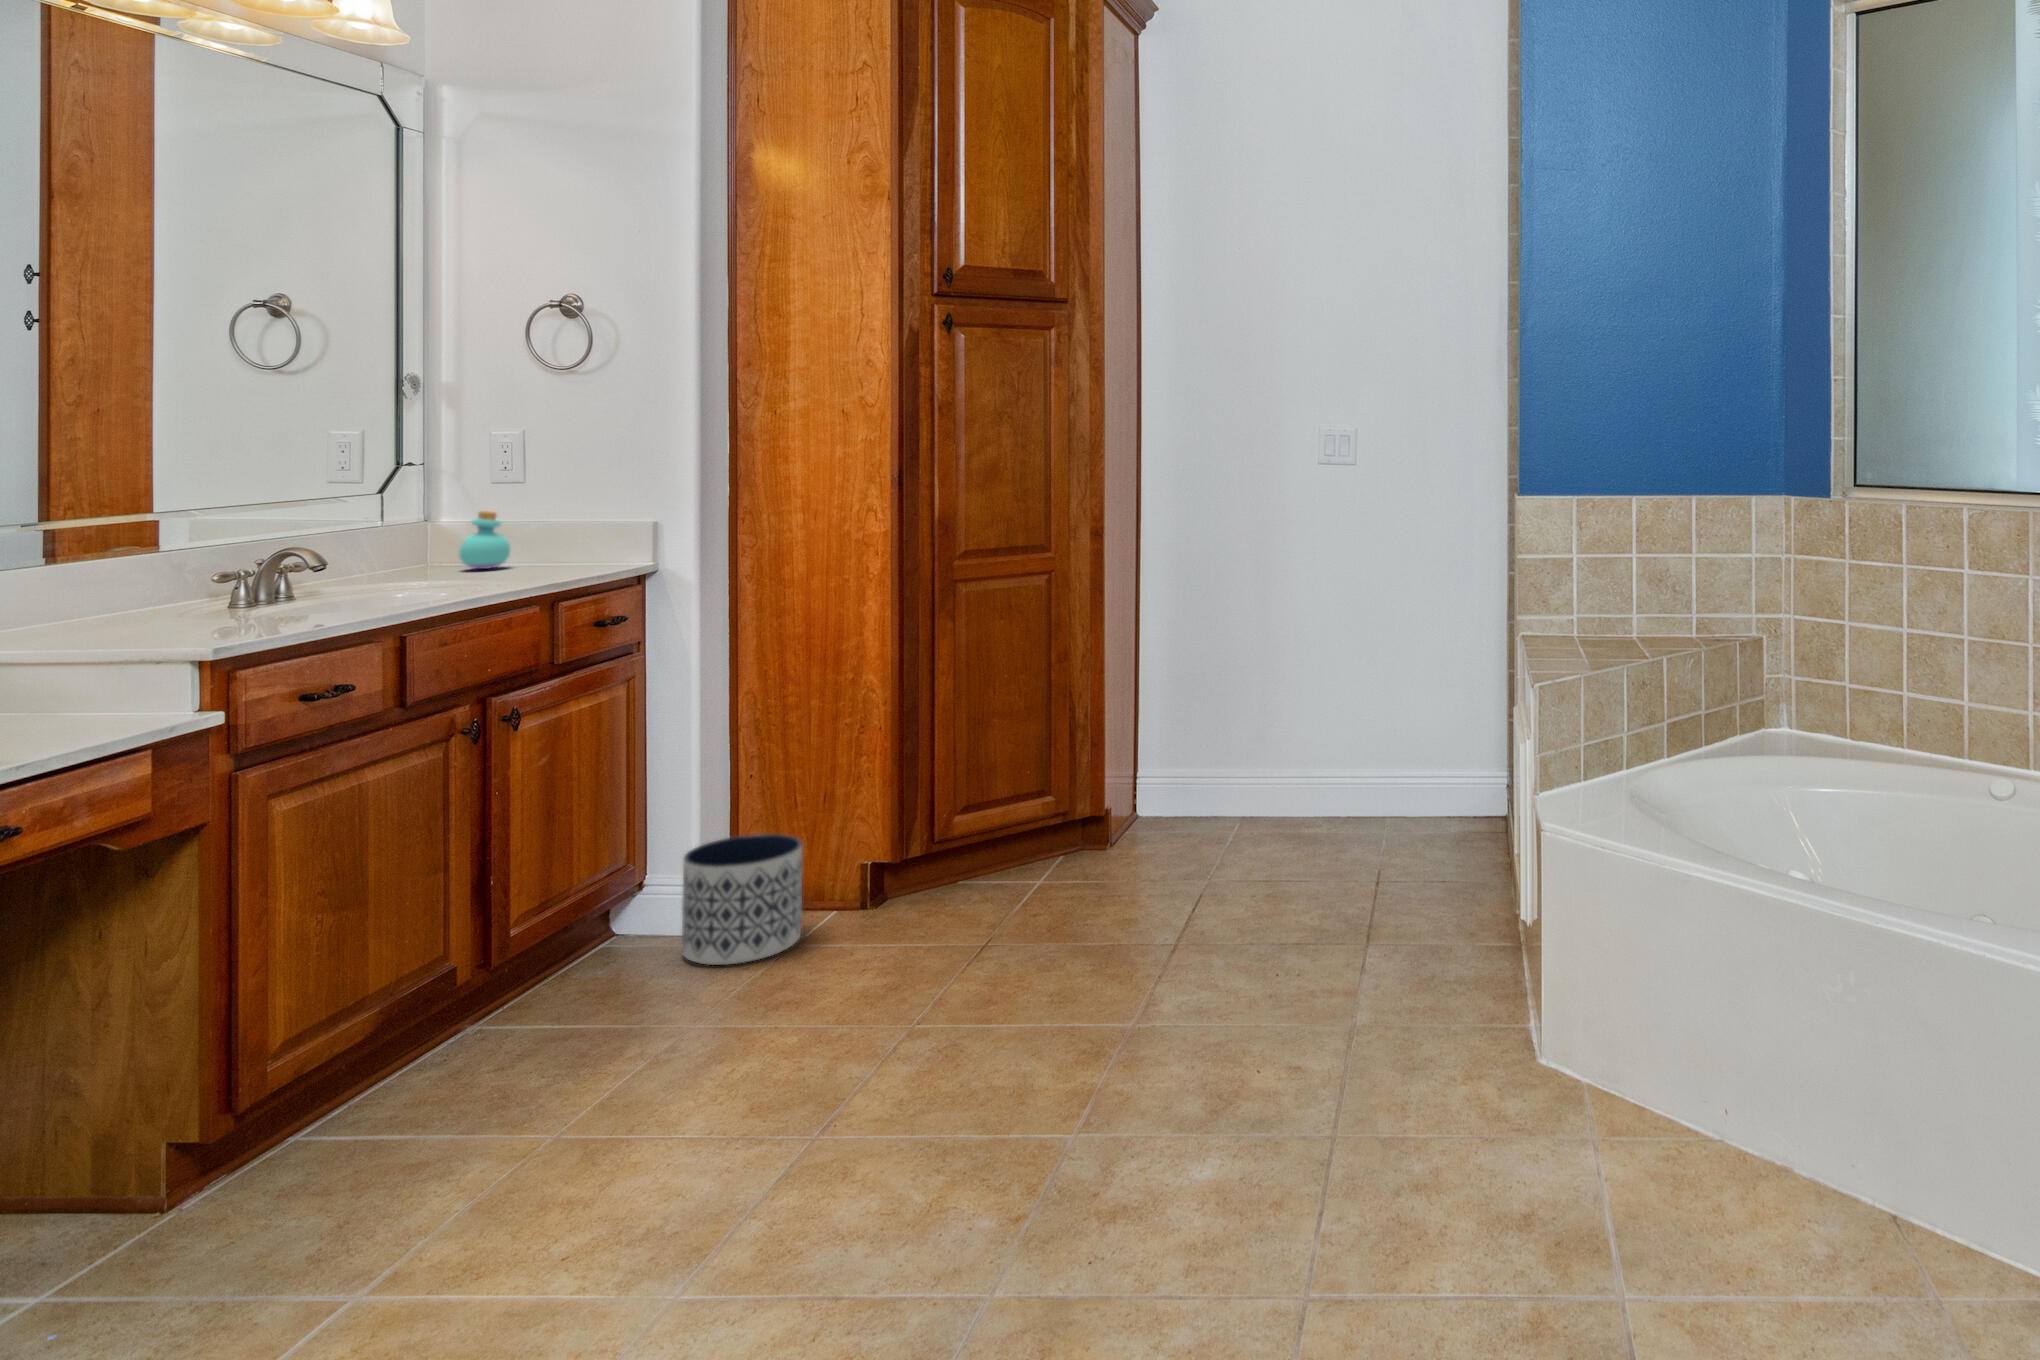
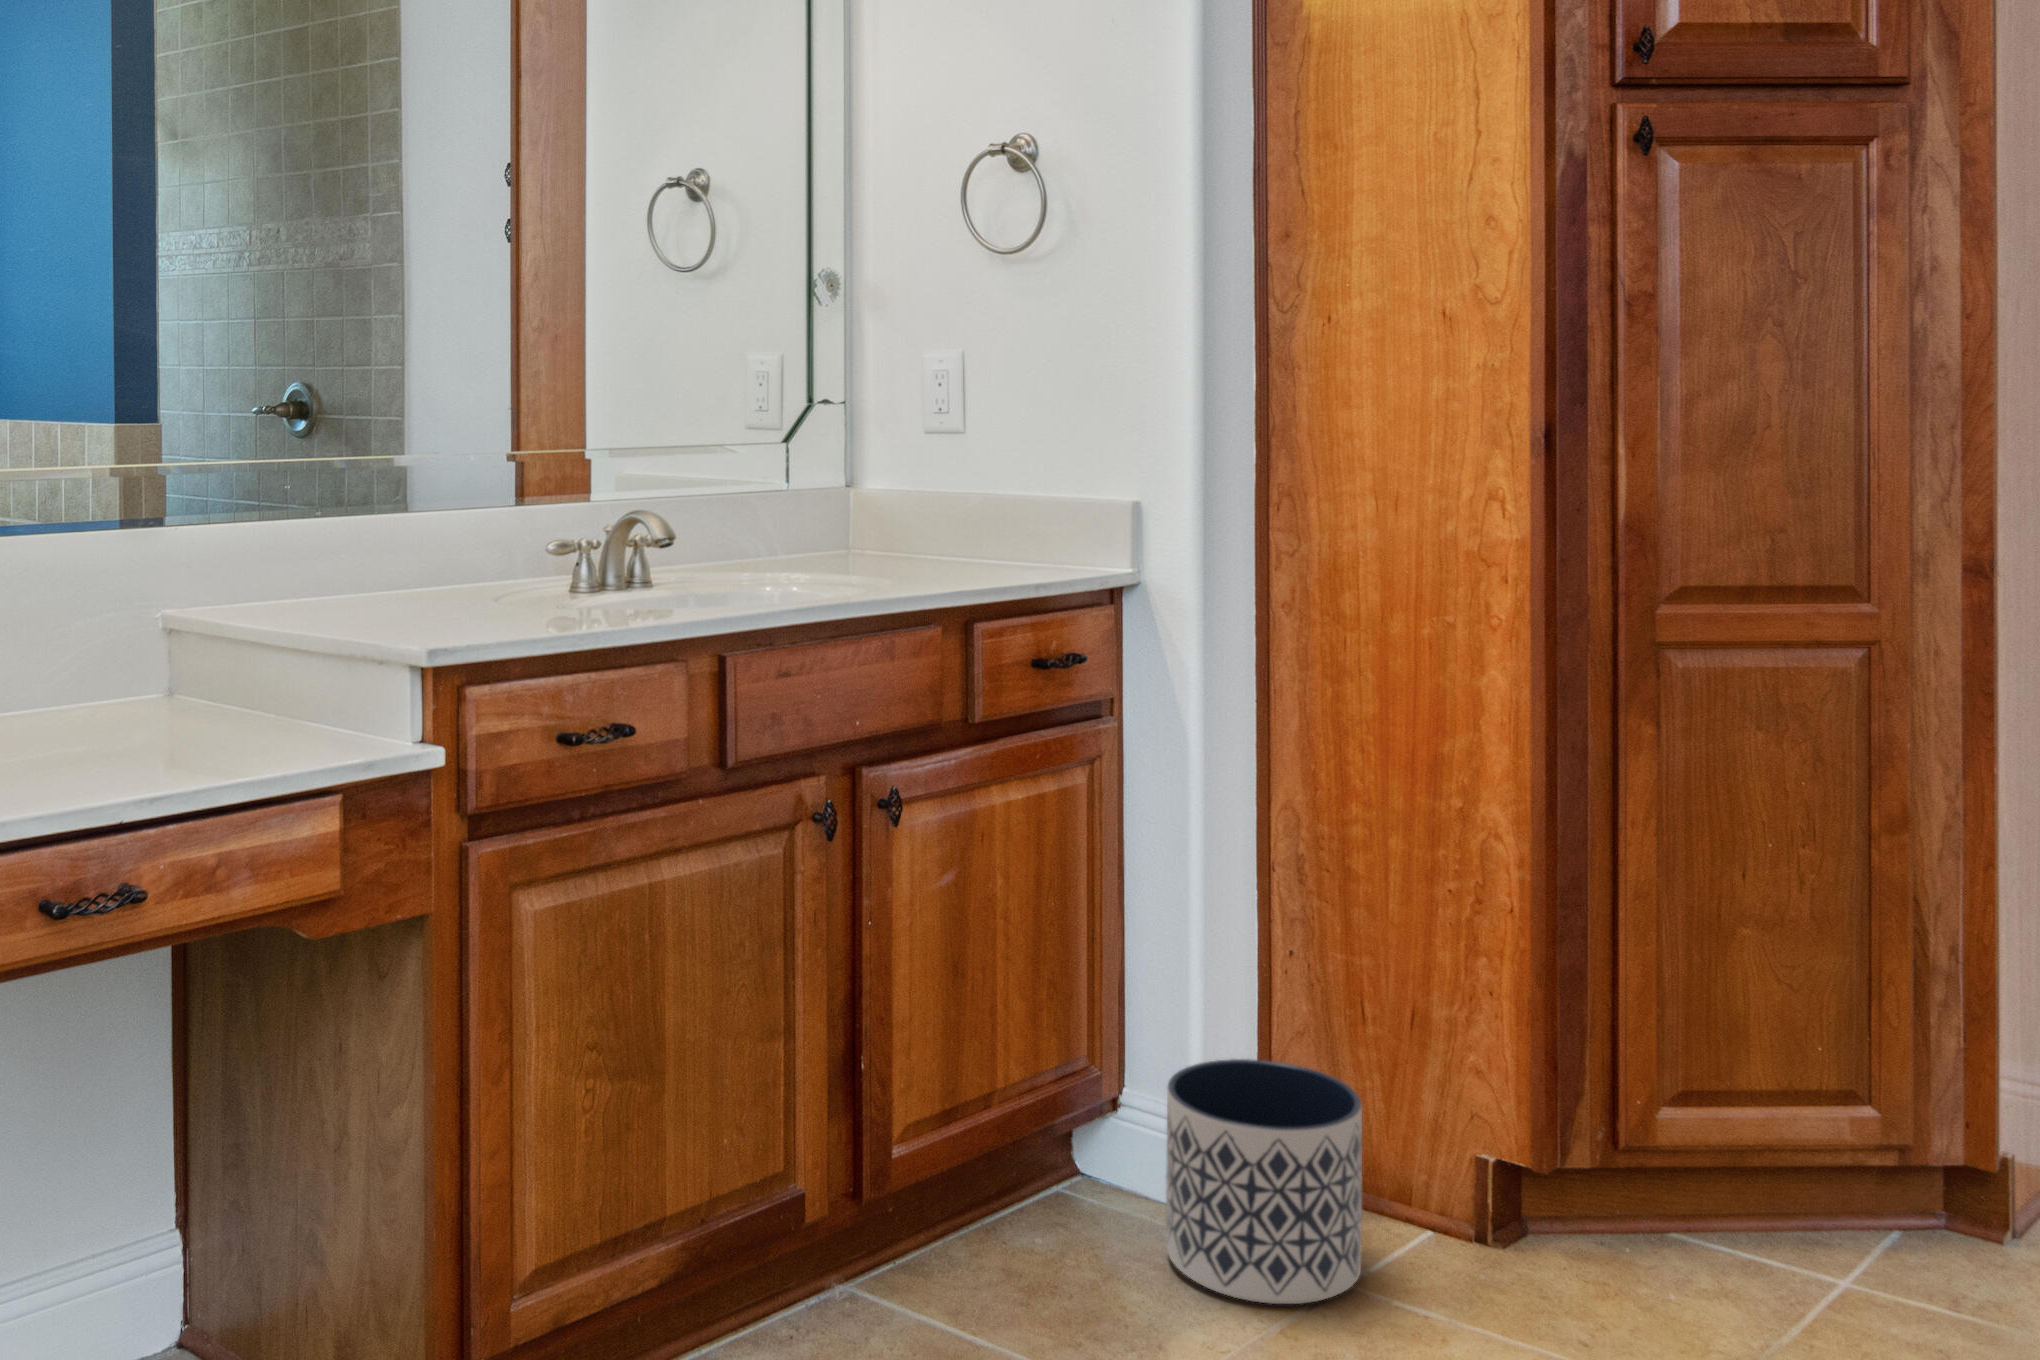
perfume bottle: present [459,511,510,569] -> none [878,470,944,559]

